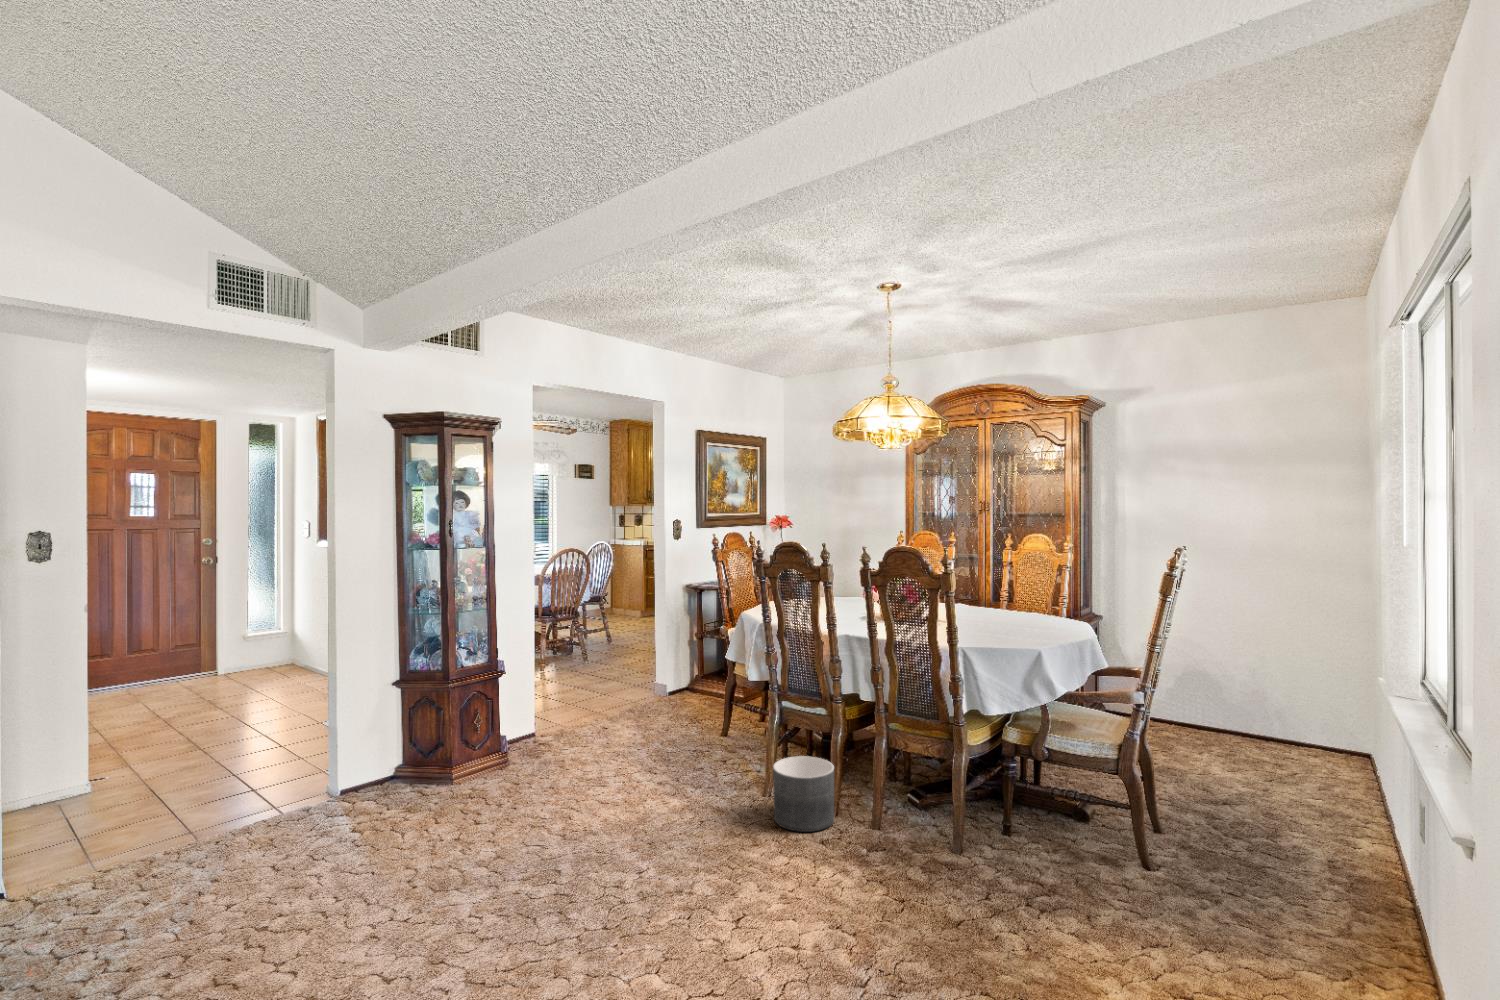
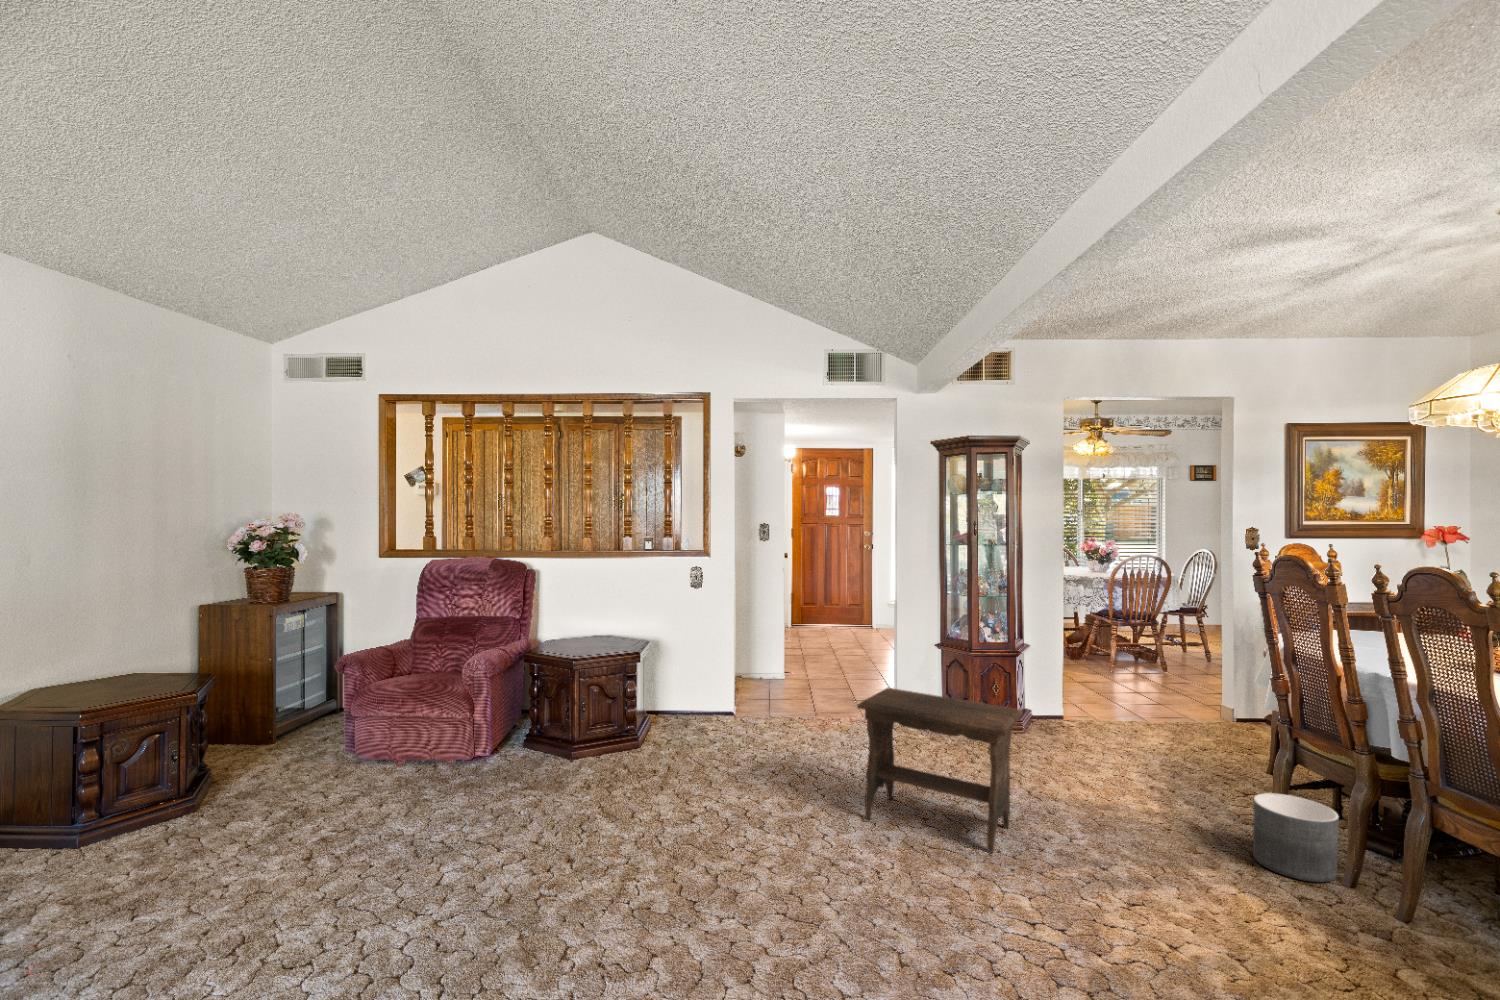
footstool: none [375,747,592,969] -> present [857,688,1023,852]

